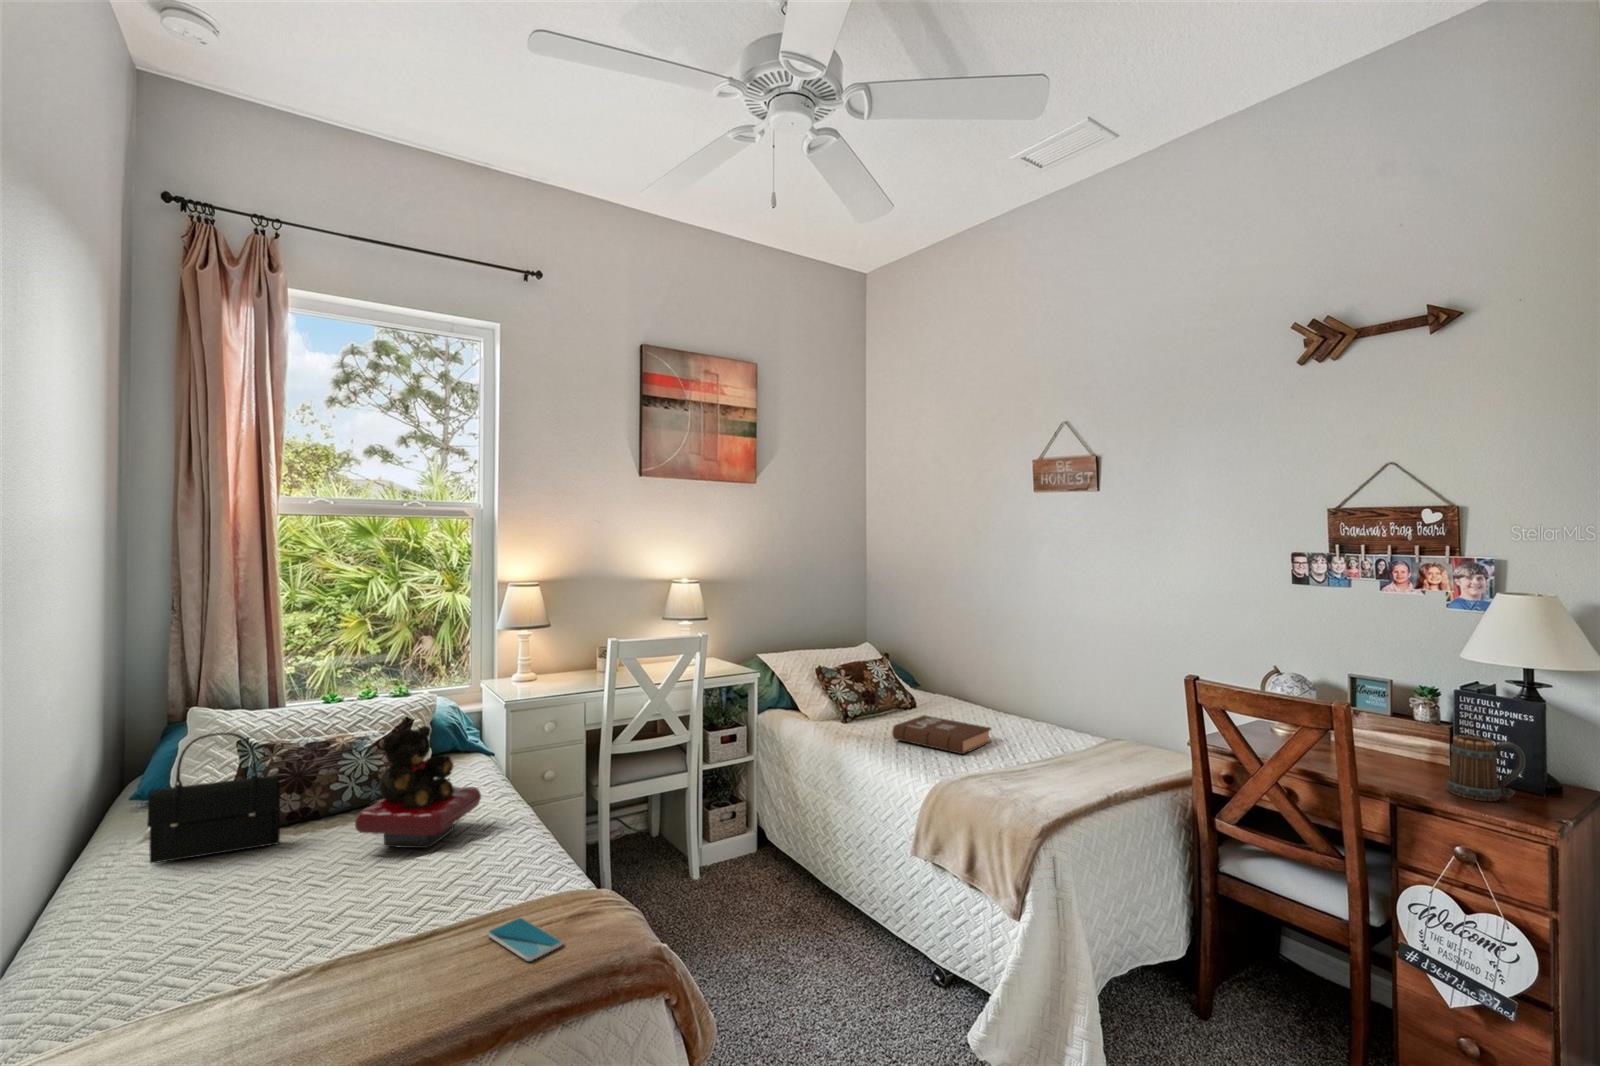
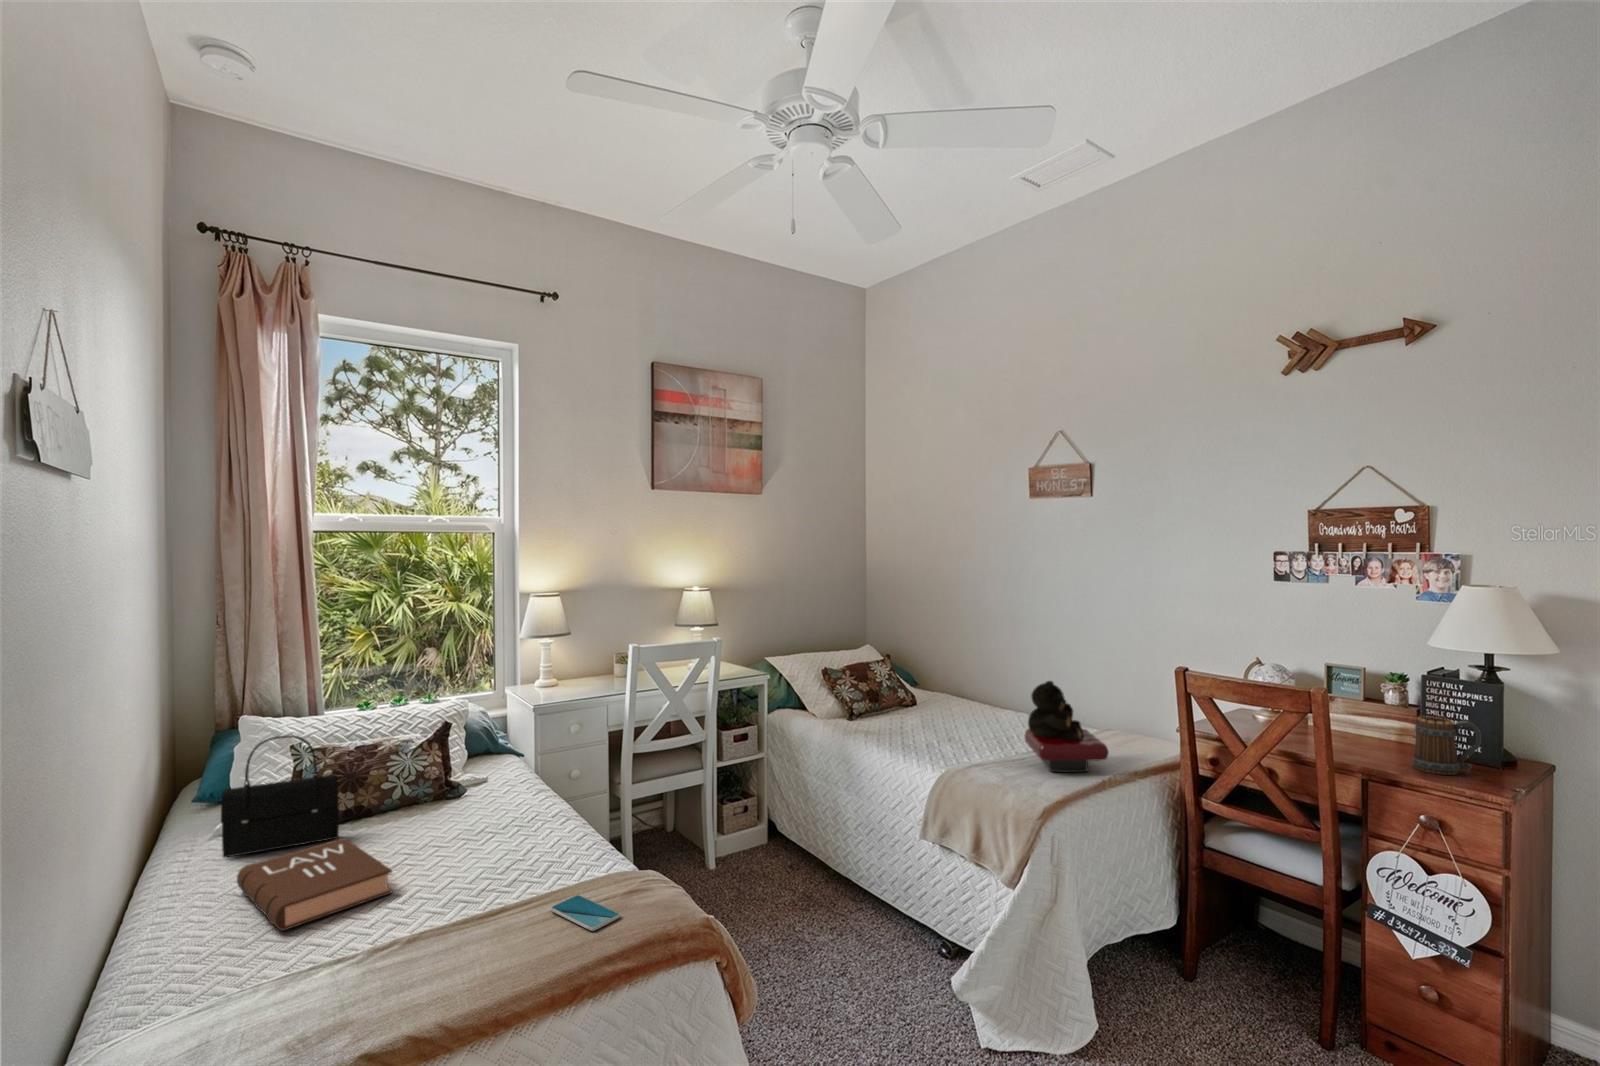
book: present [892,715,991,754] -> present [237,838,392,930]
teddy bear: present [355,726,481,848] -> present [1024,681,1109,772]

